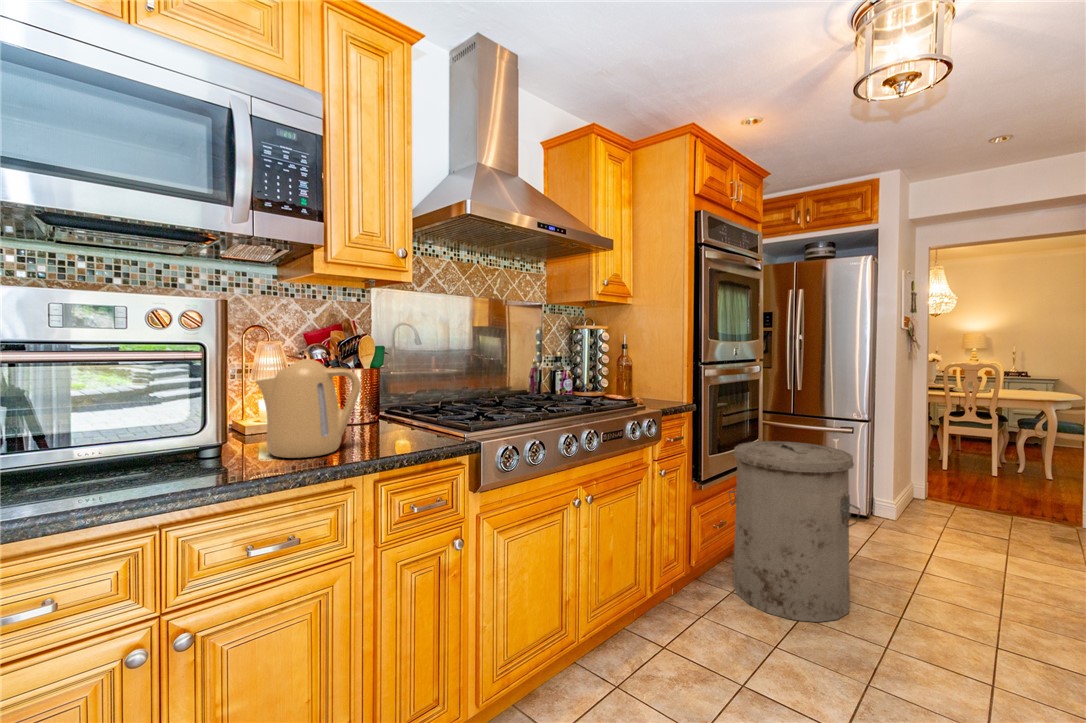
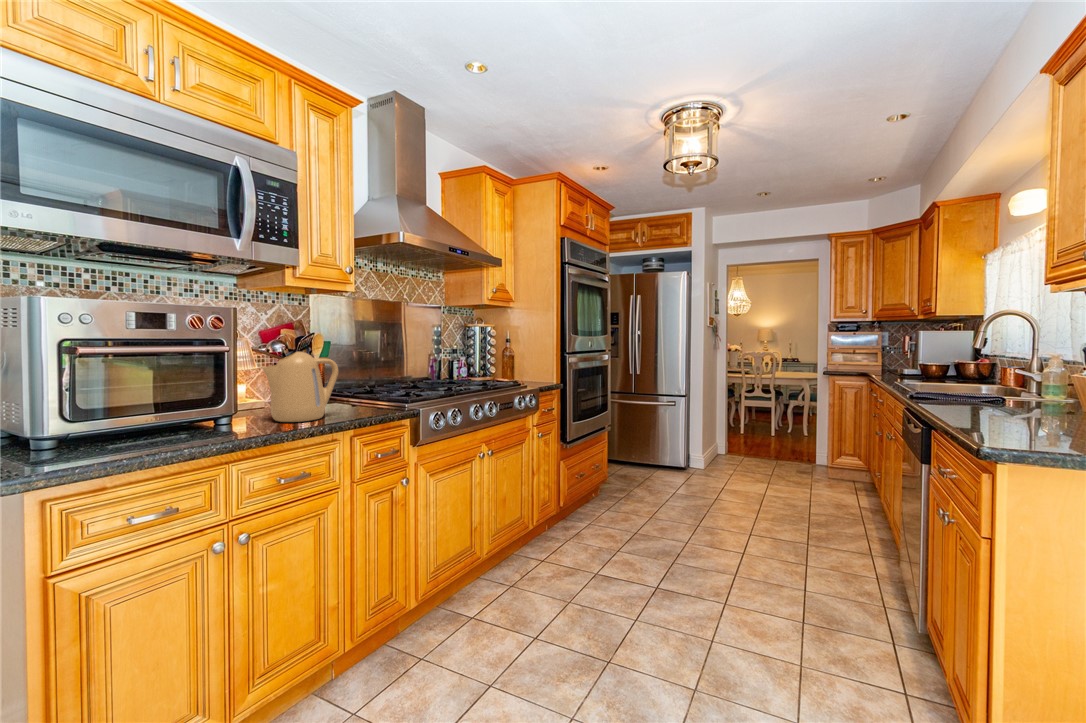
trash can: present [729,441,860,622] -> none [586,412,674,537]

